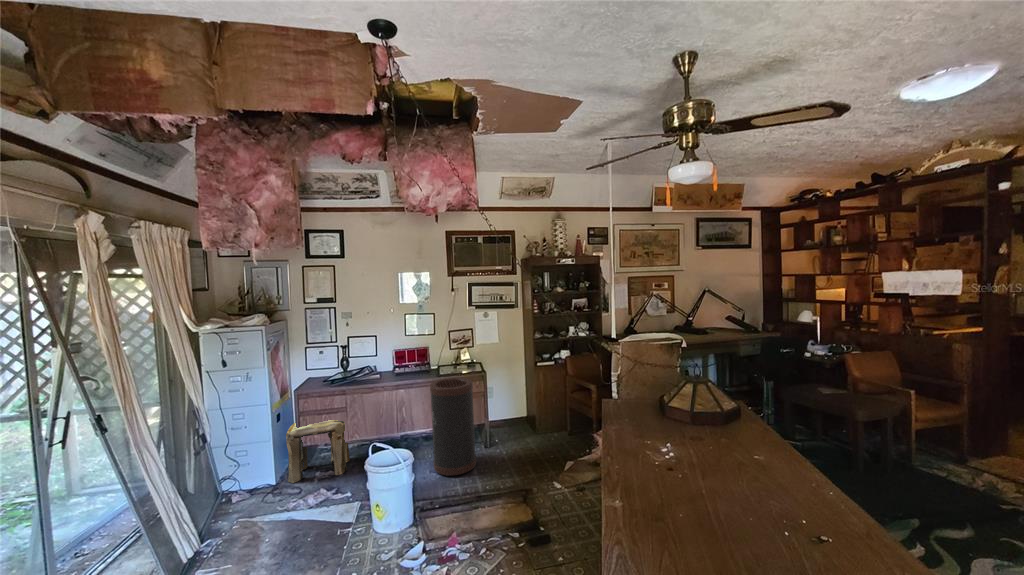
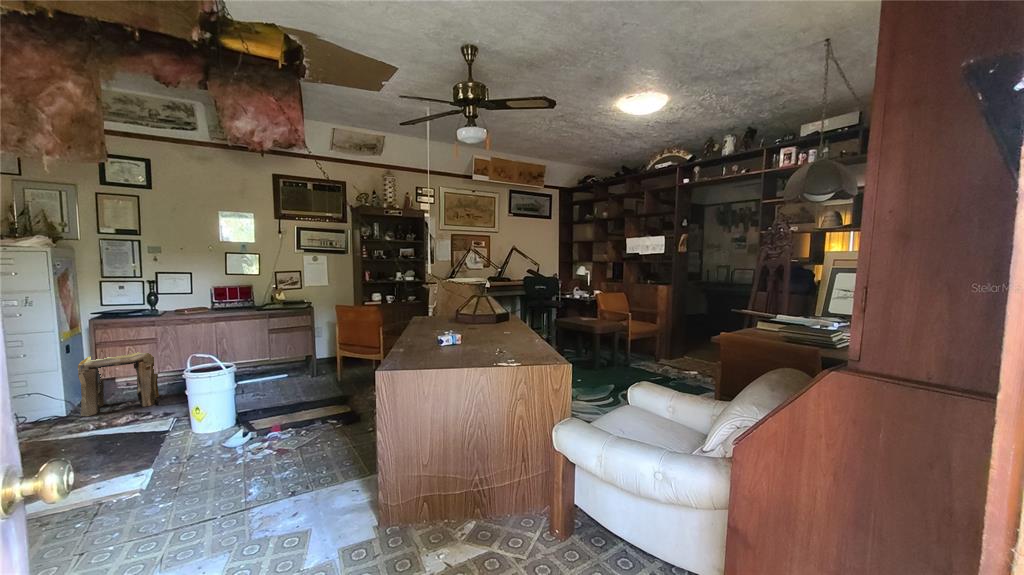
trash can: present [430,377,476,476] -> none [256,310,304,396]

